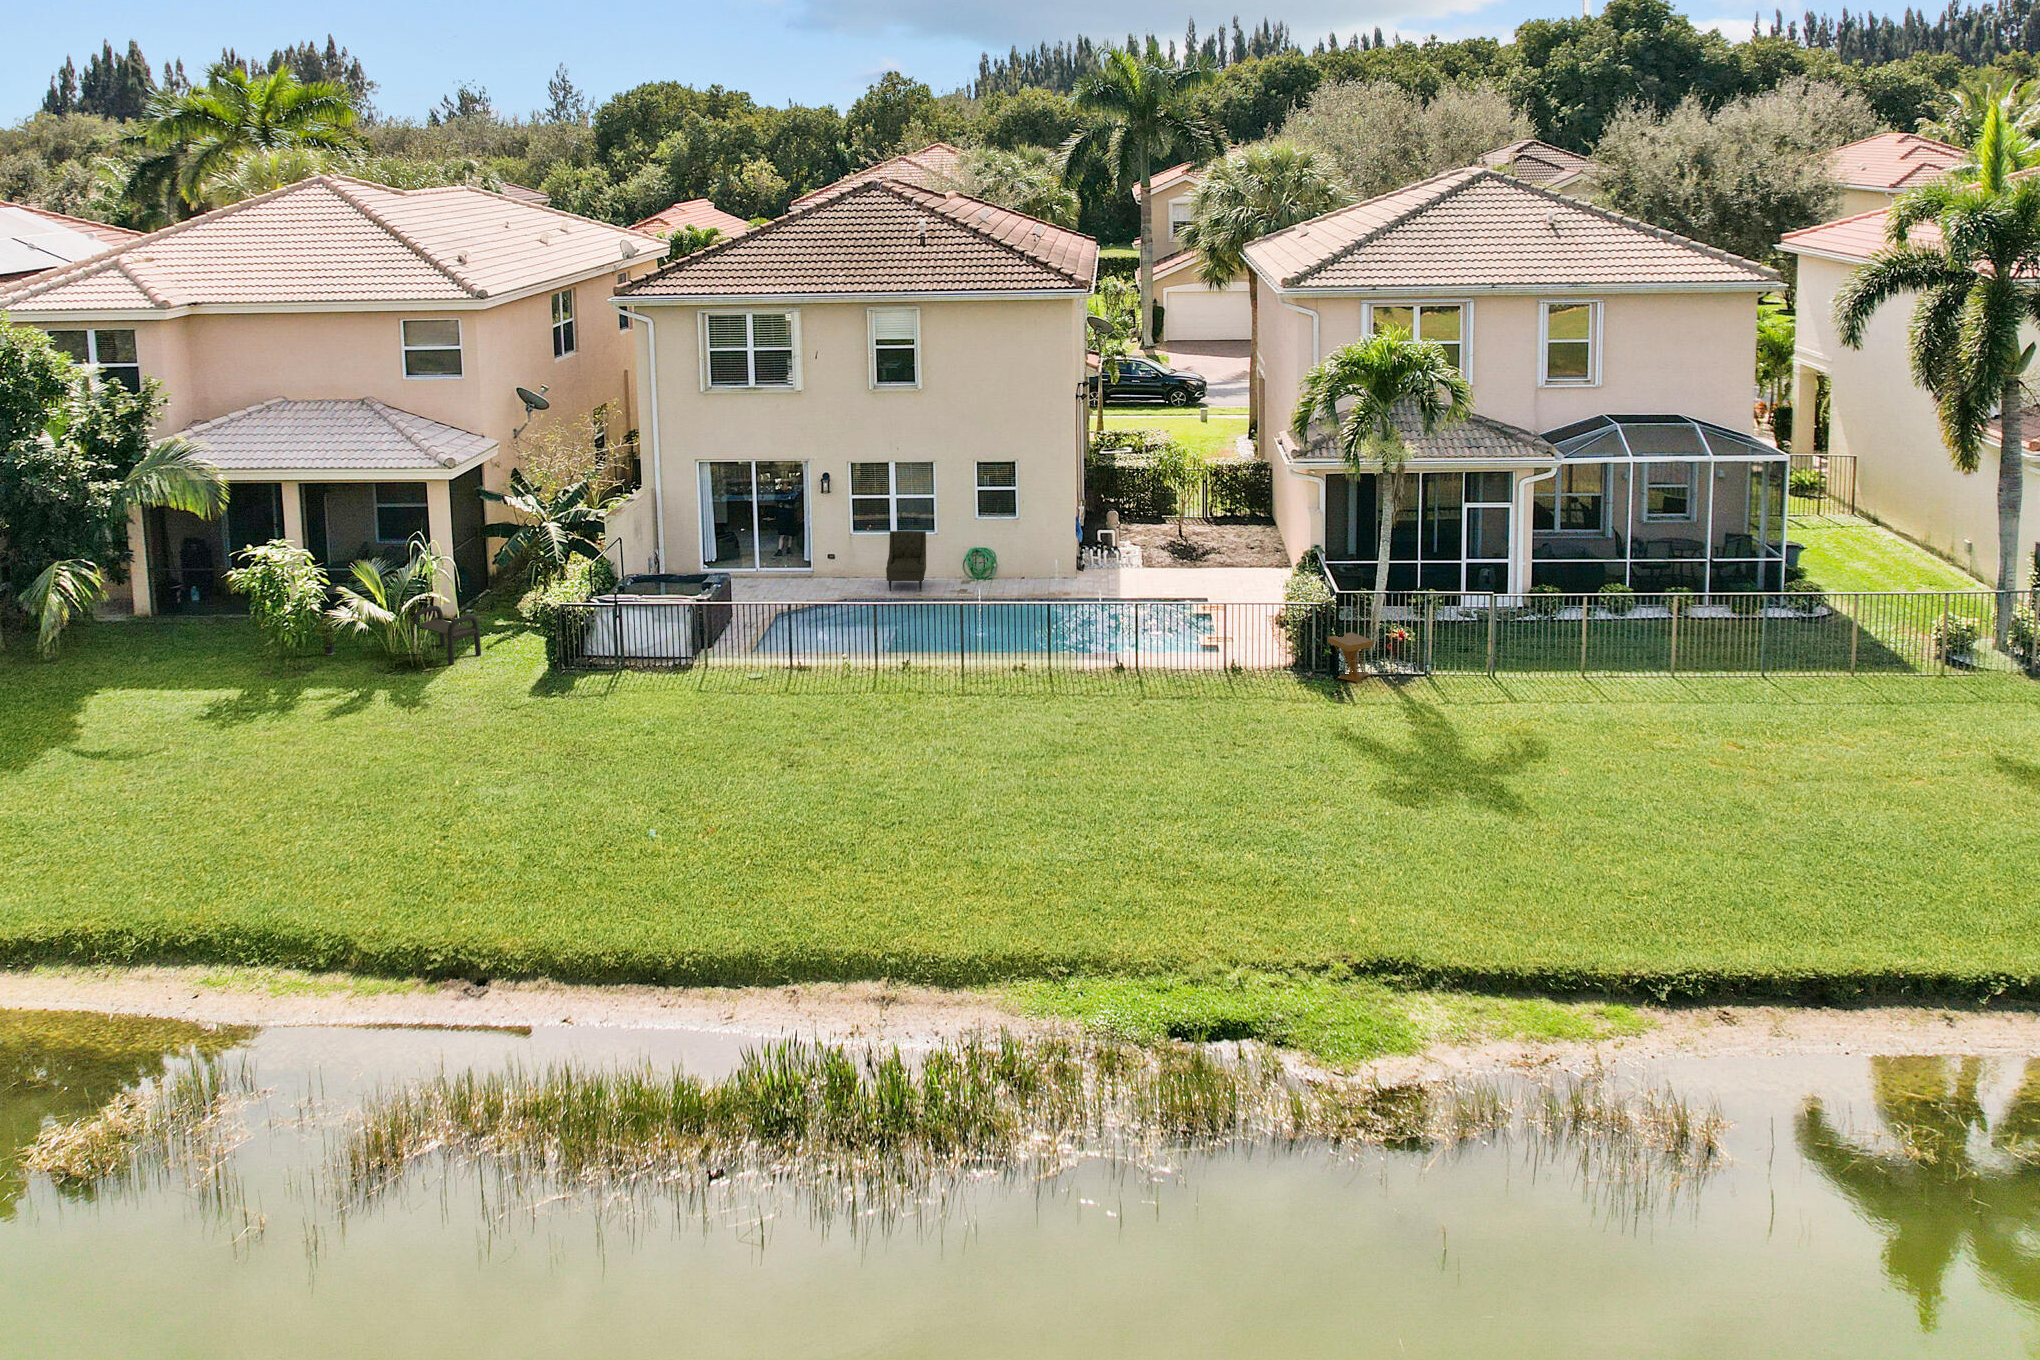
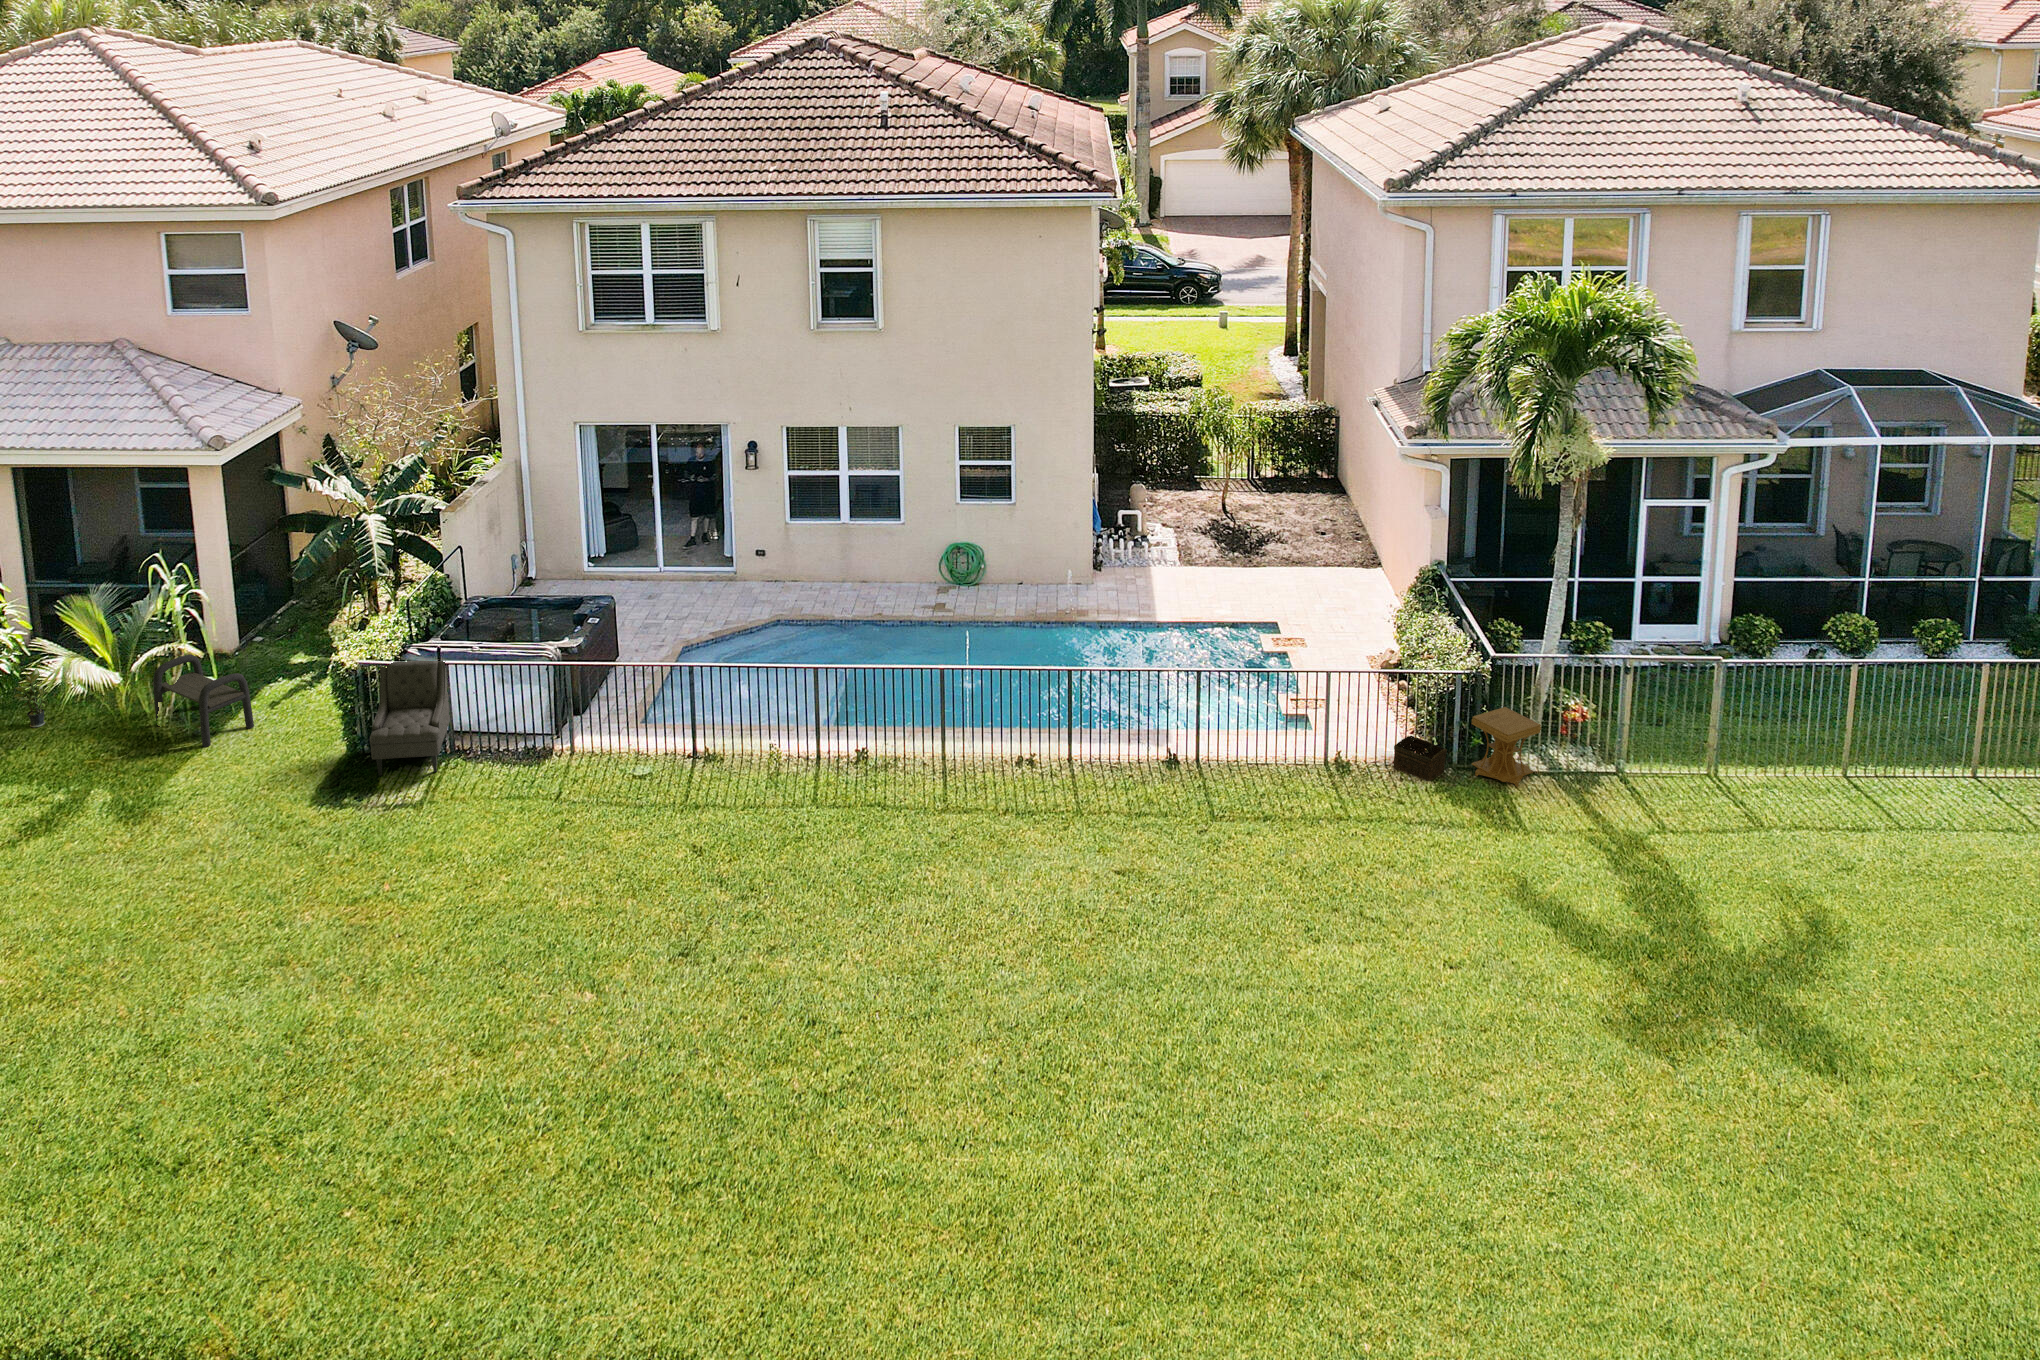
chair: present [886,531,926,592] -> present [370,661,450,776]
basket: none [1274,653,1311,681] -> present [1393,736,1447,781]

